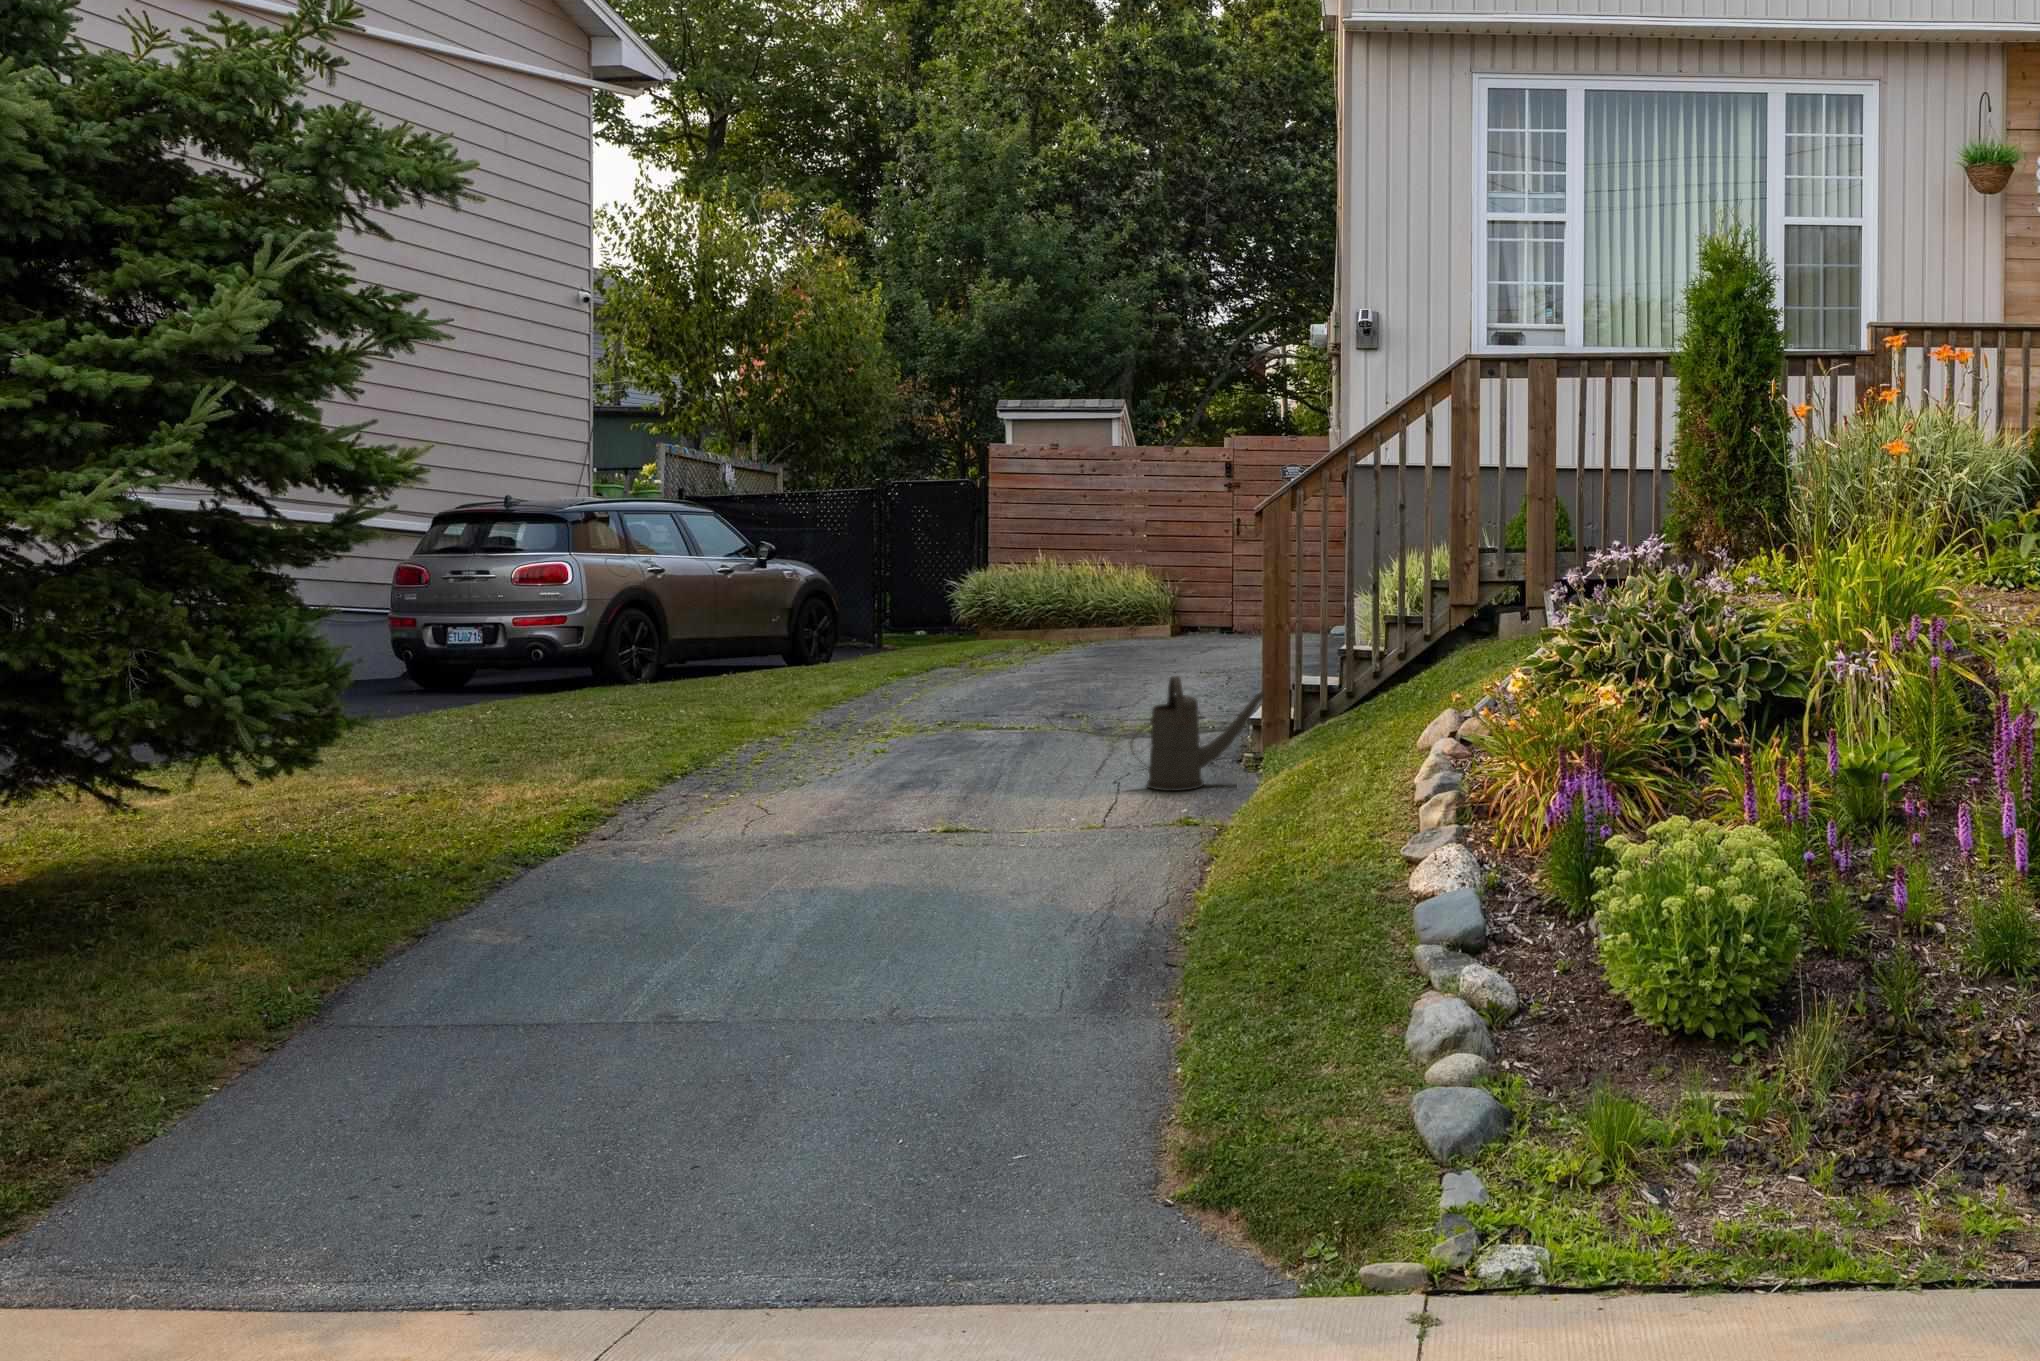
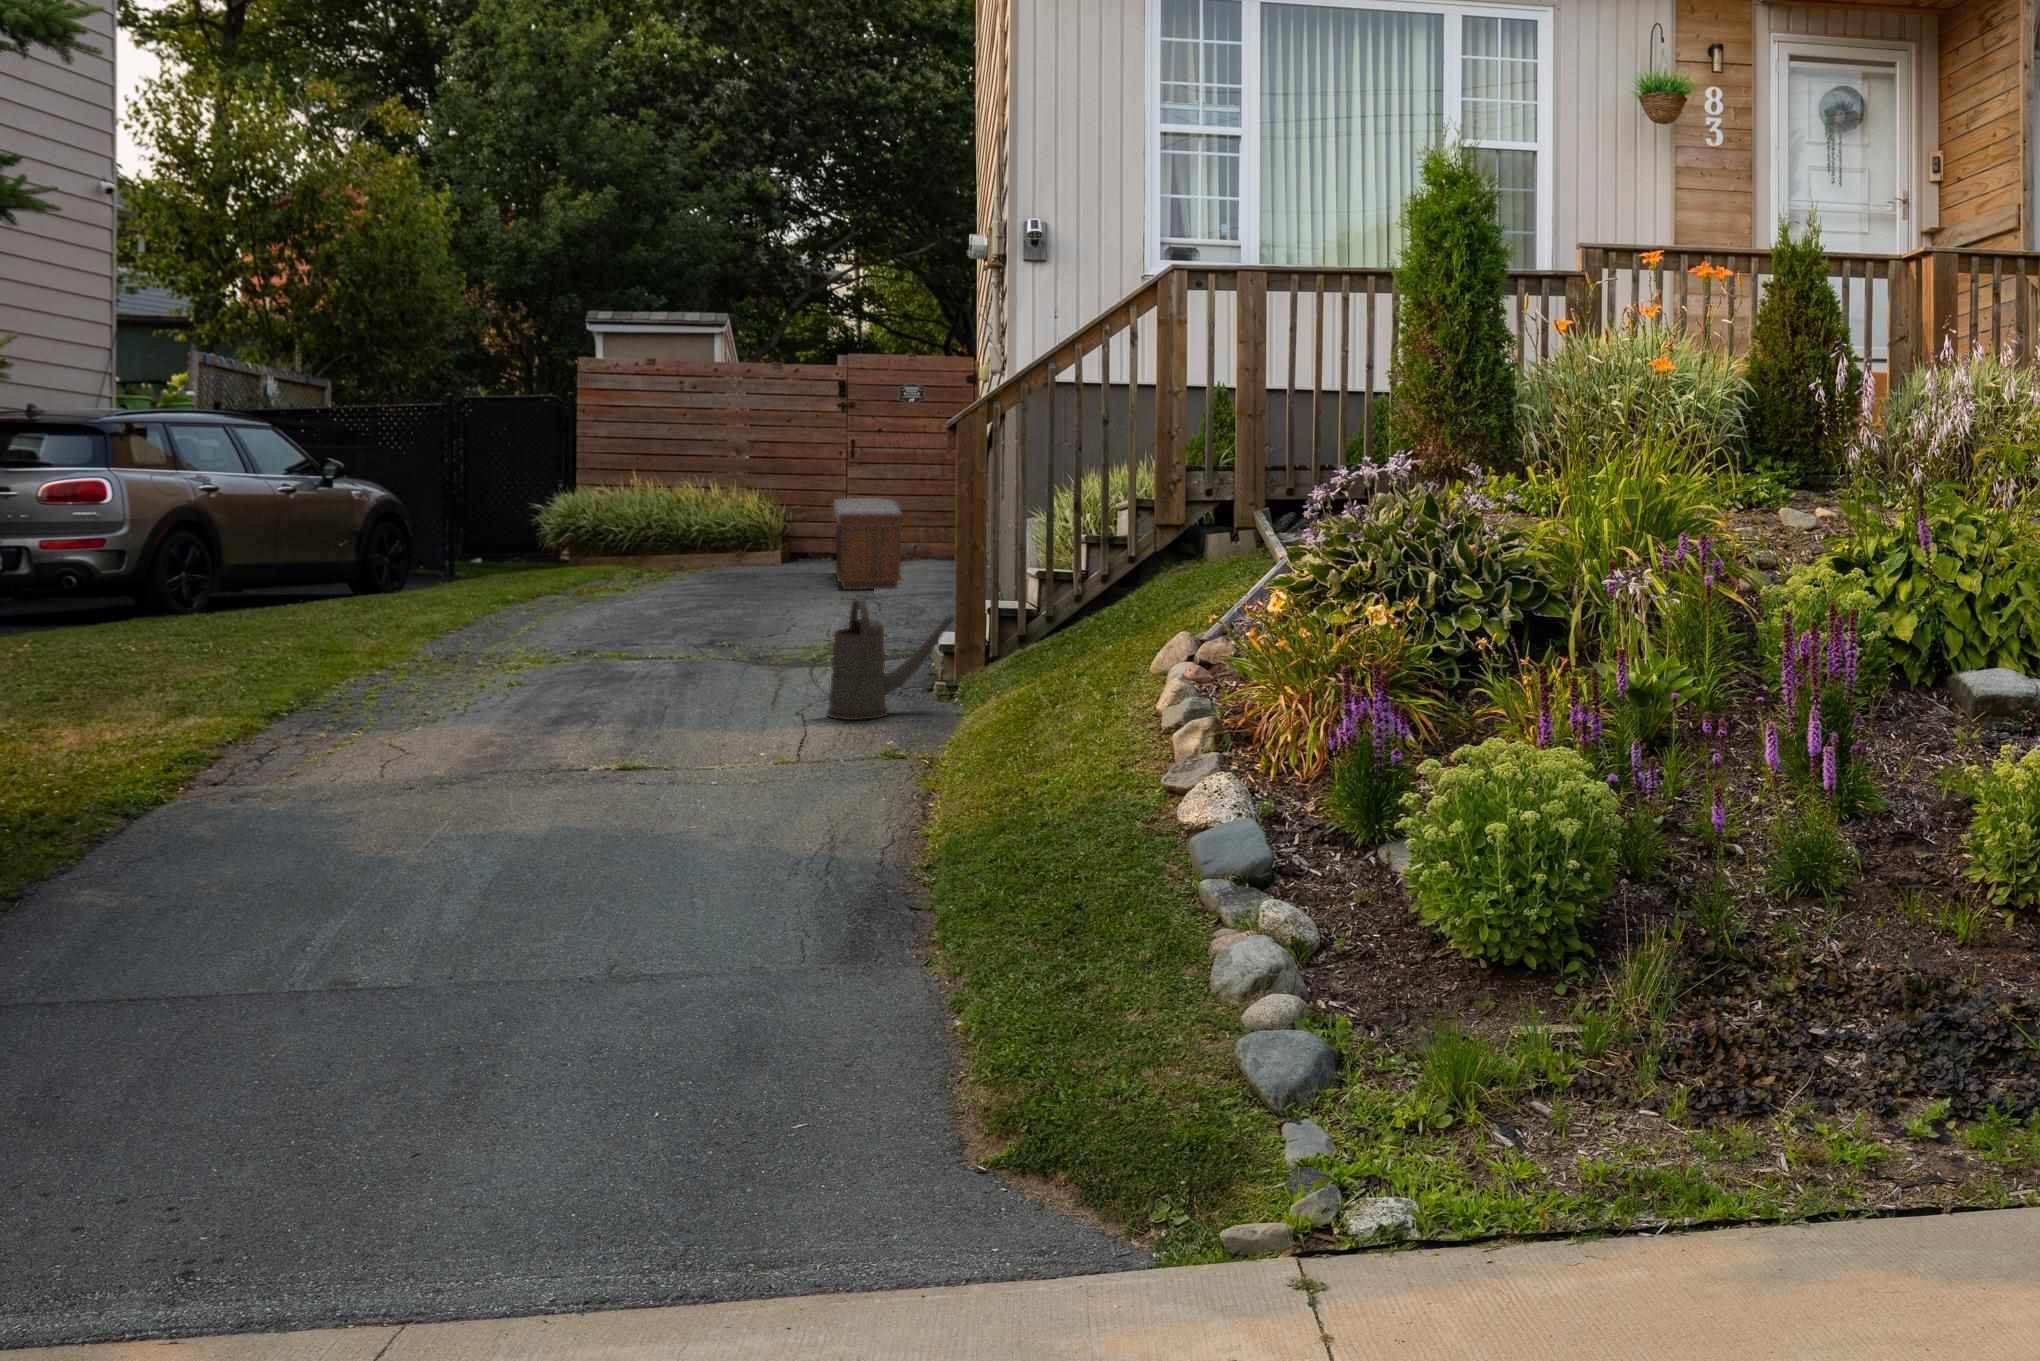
bench: none [1193,578,1254,667] -> present [833,498,903,590]

